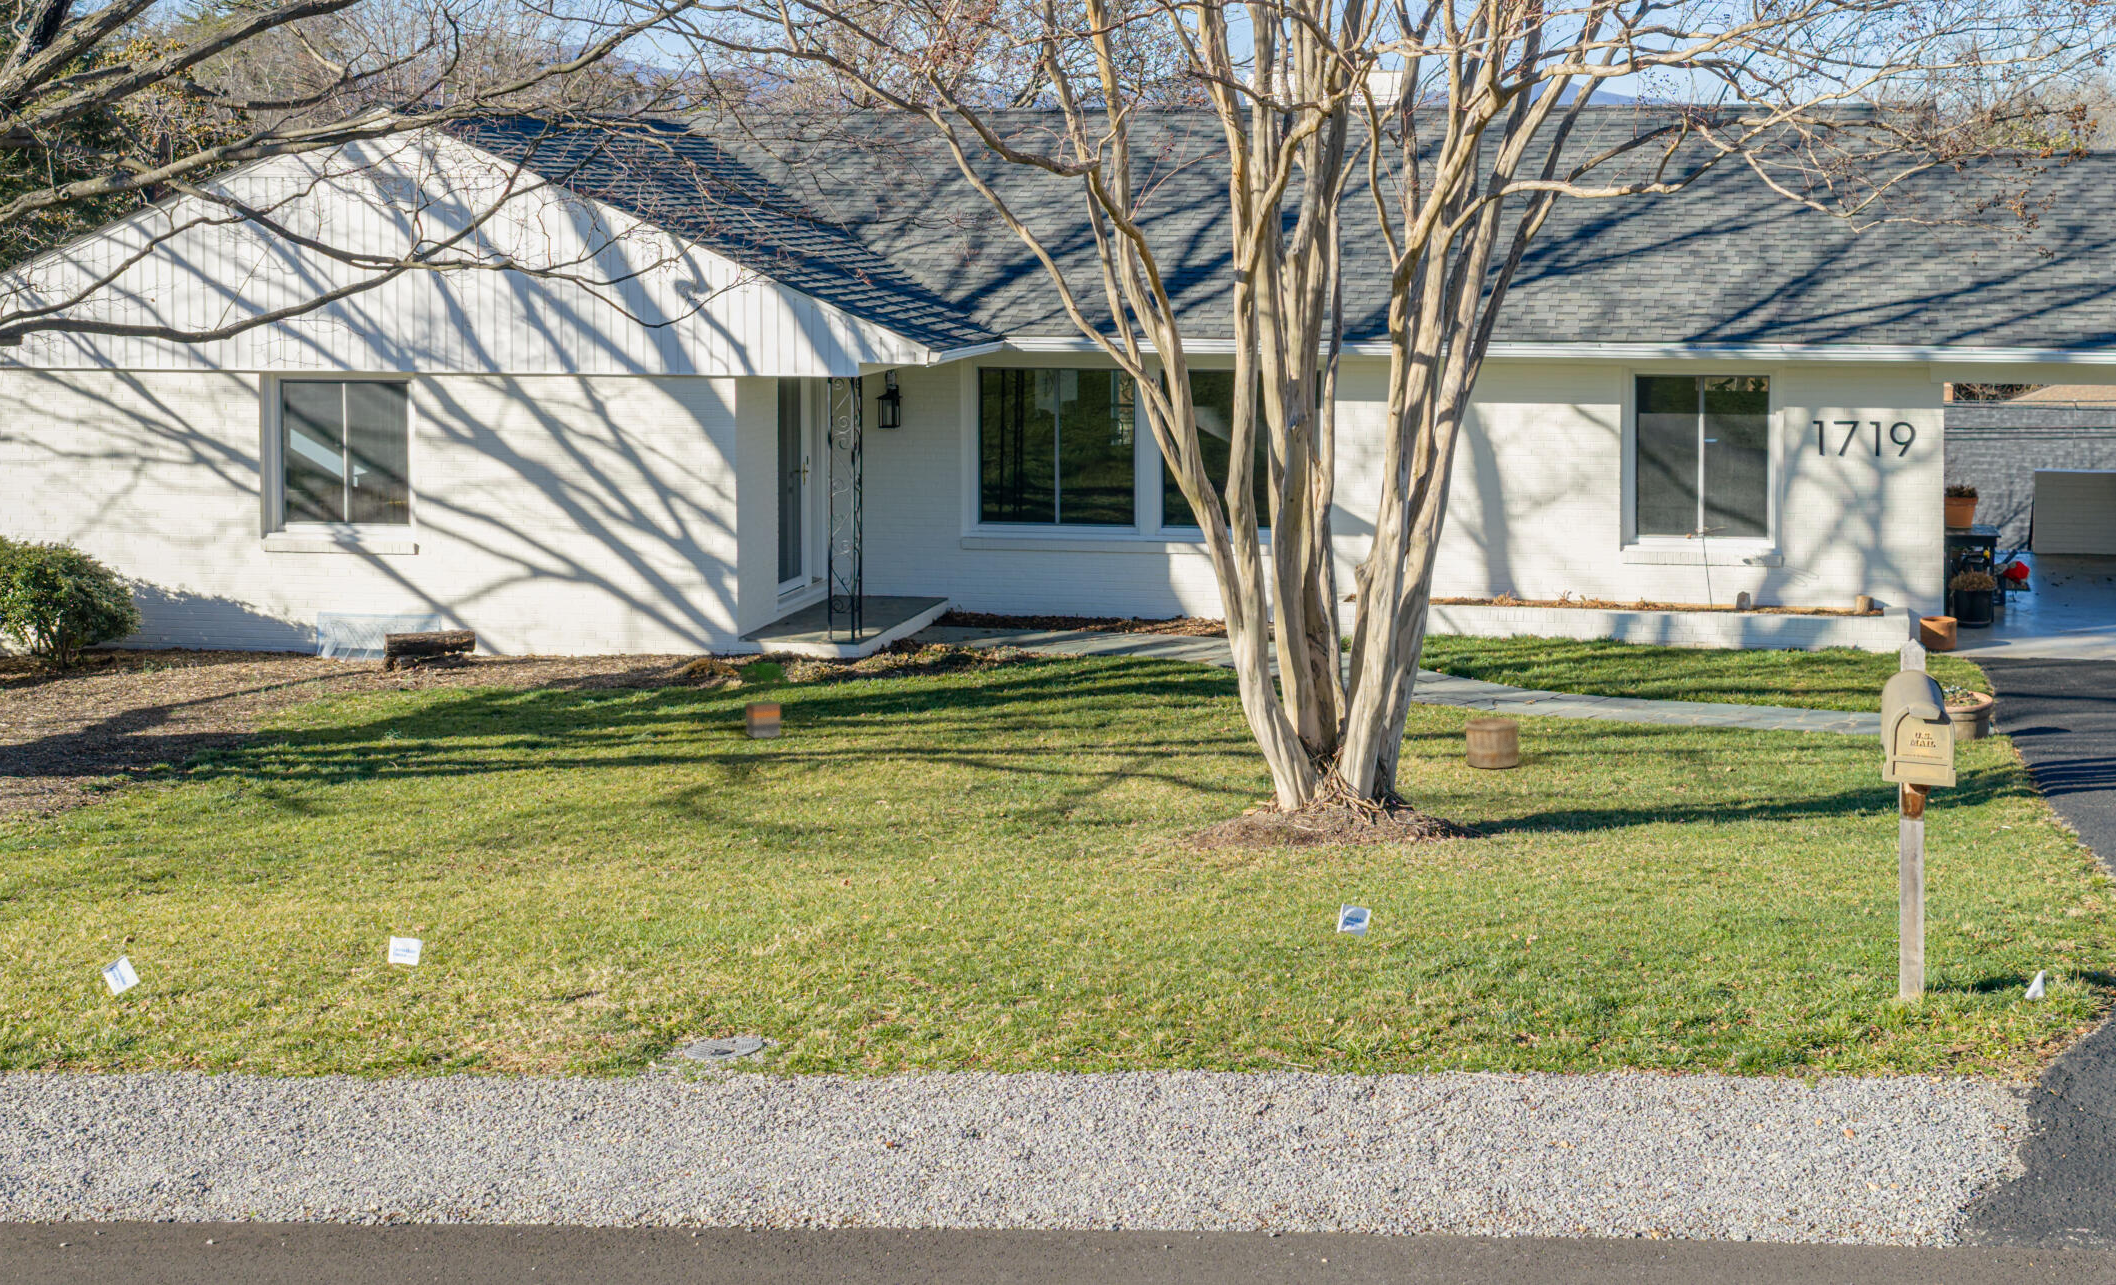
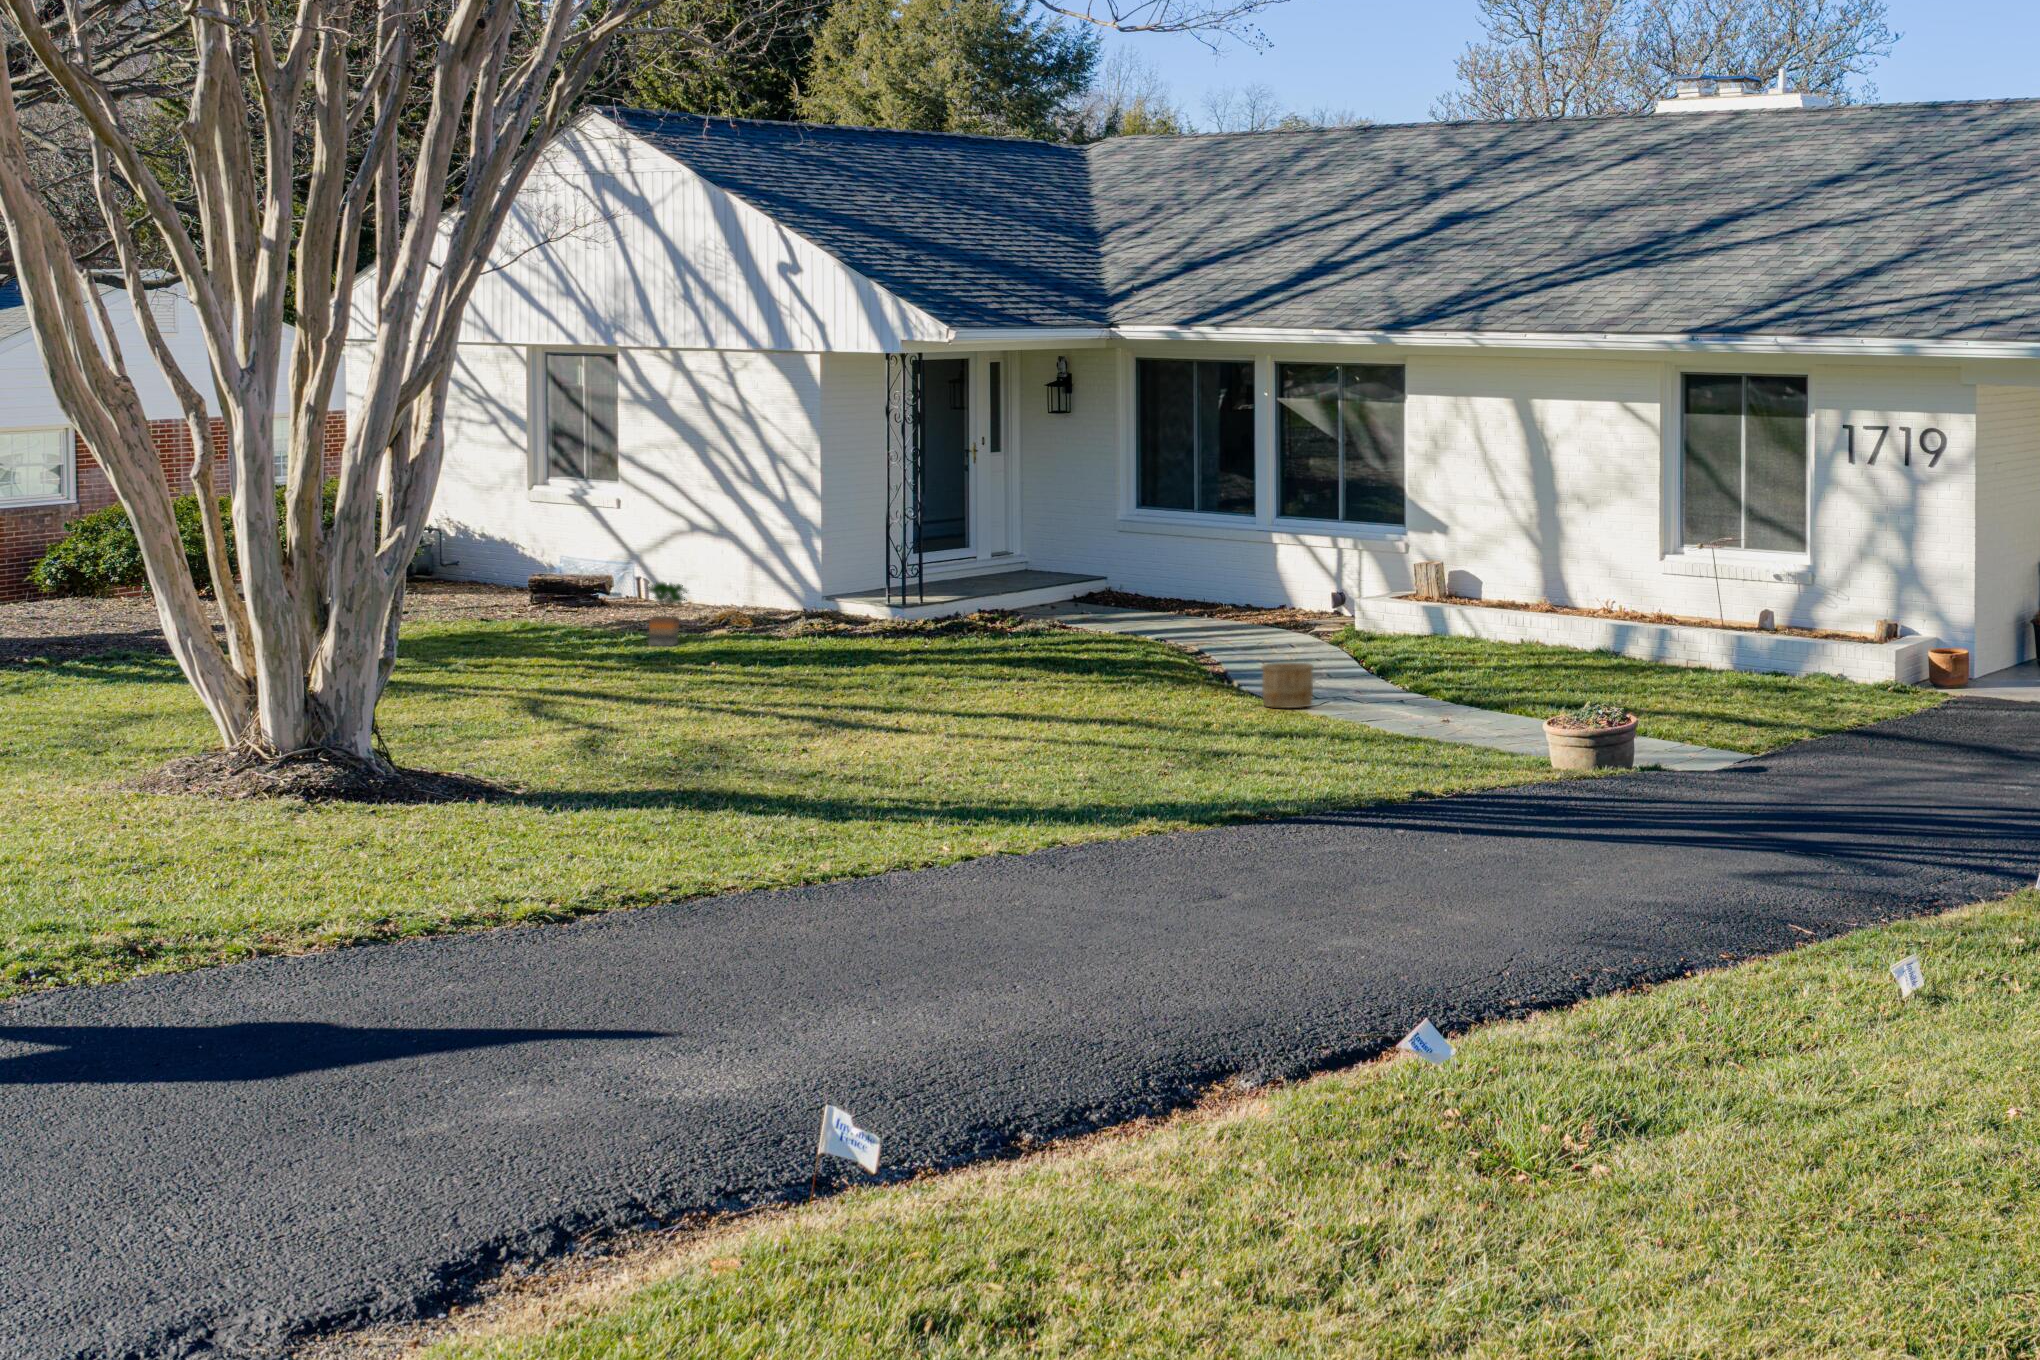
wooden bucket: present [1464,717,1519,768] -> present [1262,663,1313,708]

